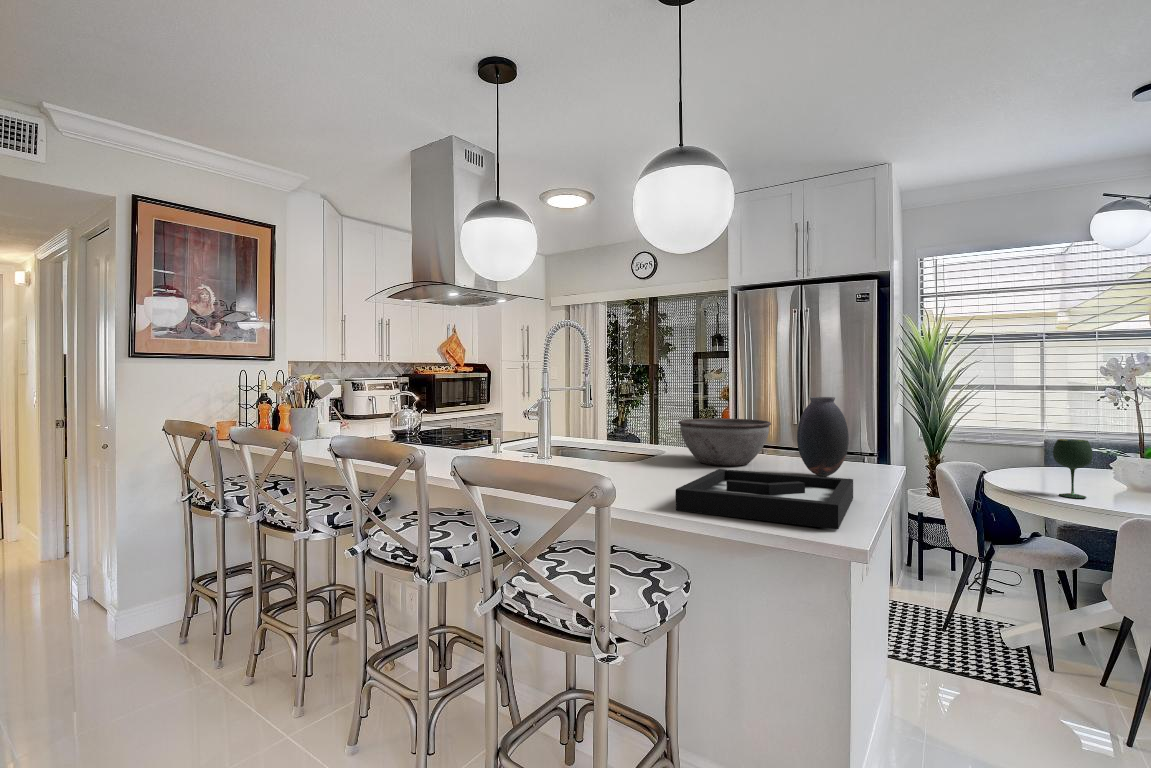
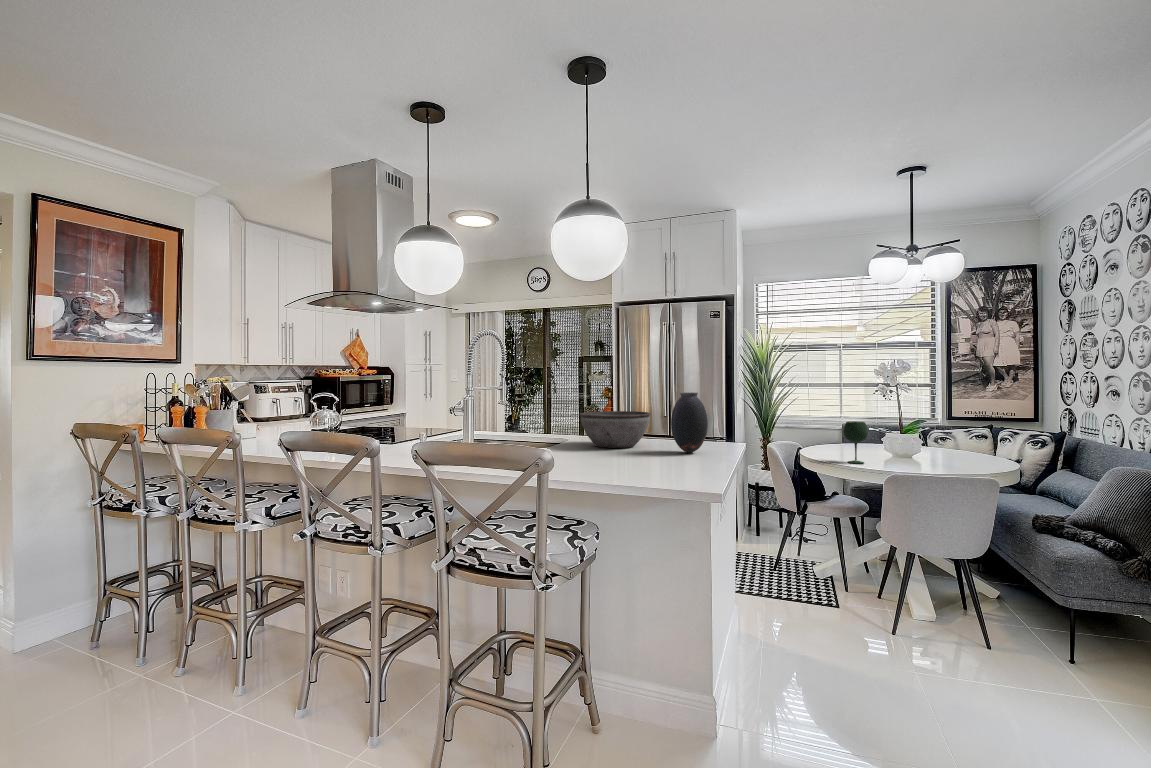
decorative tray: present [676,469,853,529] -> none [590,449,712,483]

